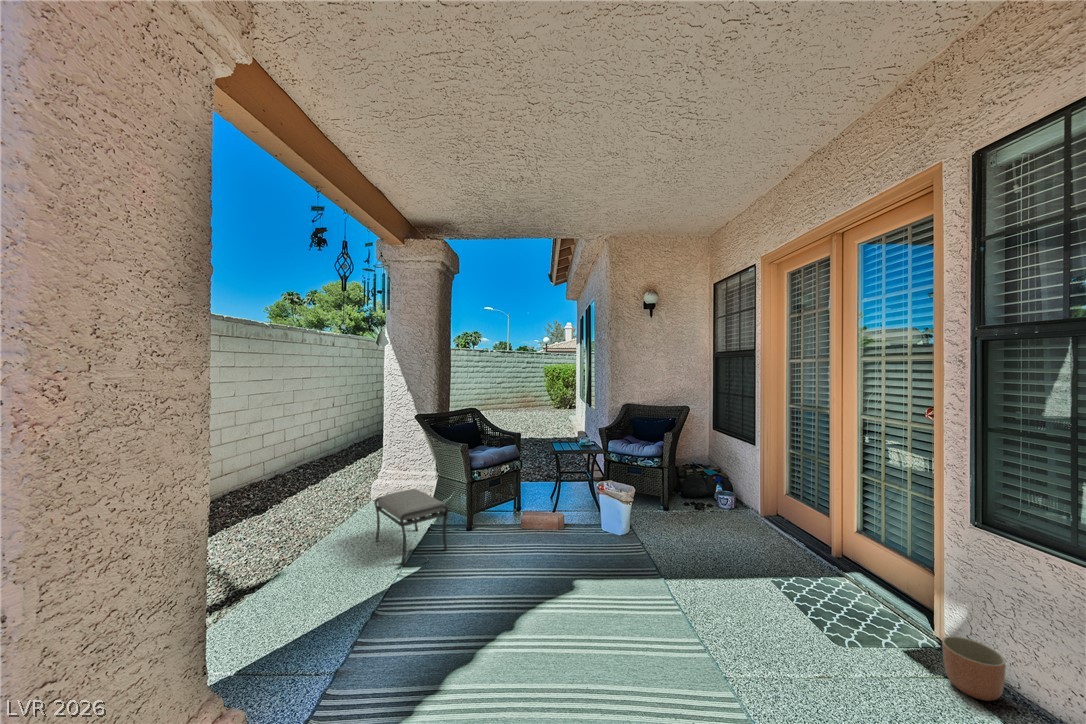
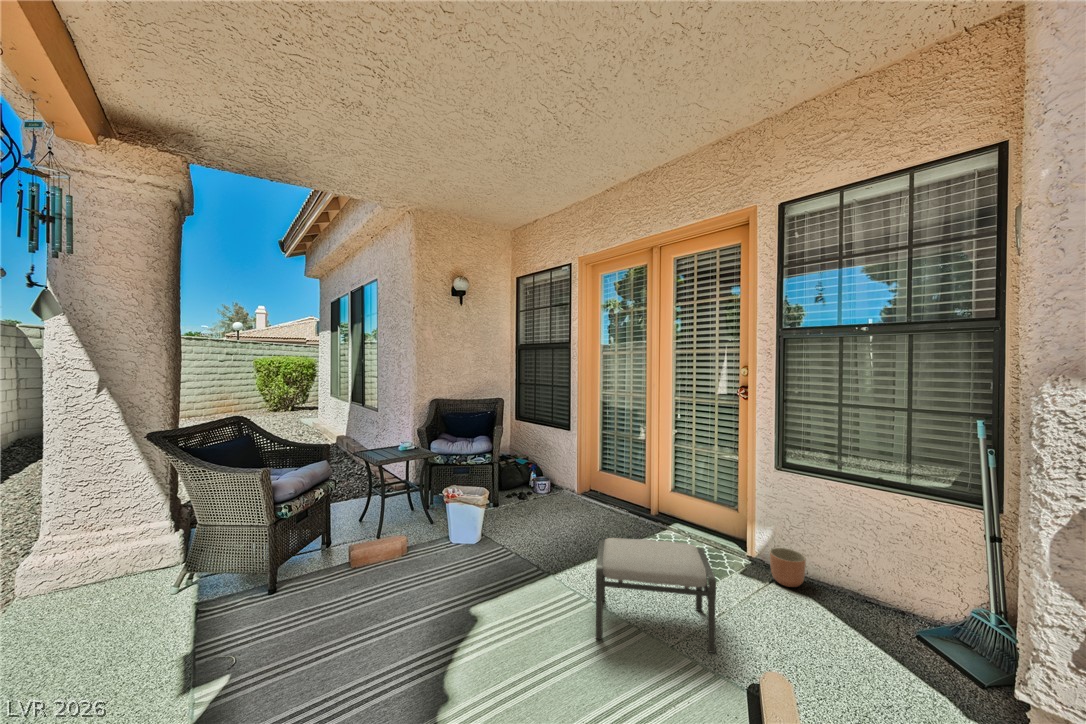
ottoman: present [374,489,448,564] -> present [596,538,716,653]

